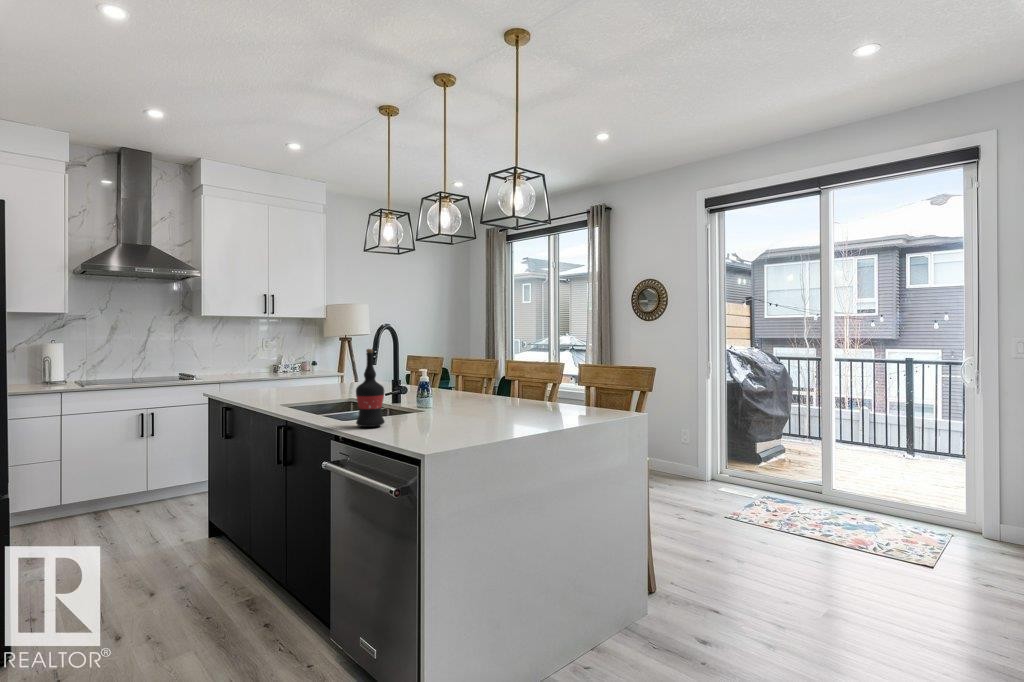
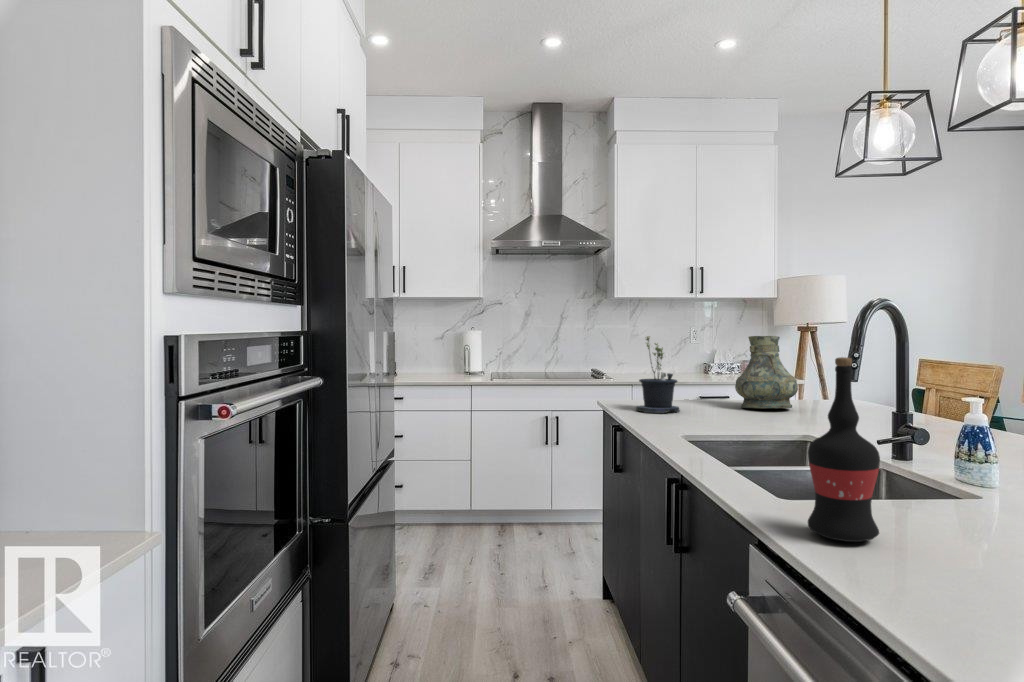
vase: none [305,343,343,389] -> present [735,336,798,409]
potted plant: none [237,344,270,395] -> present [636,336,680,413]

